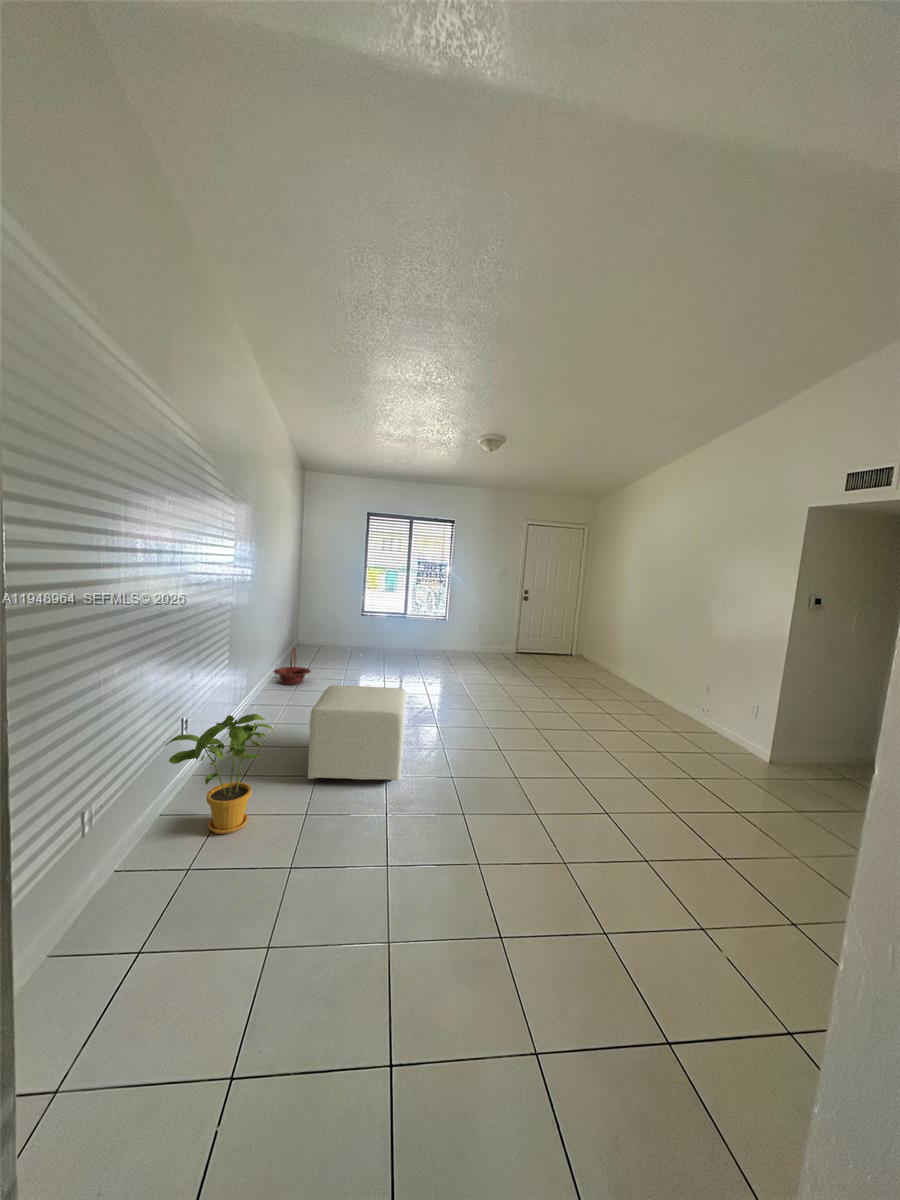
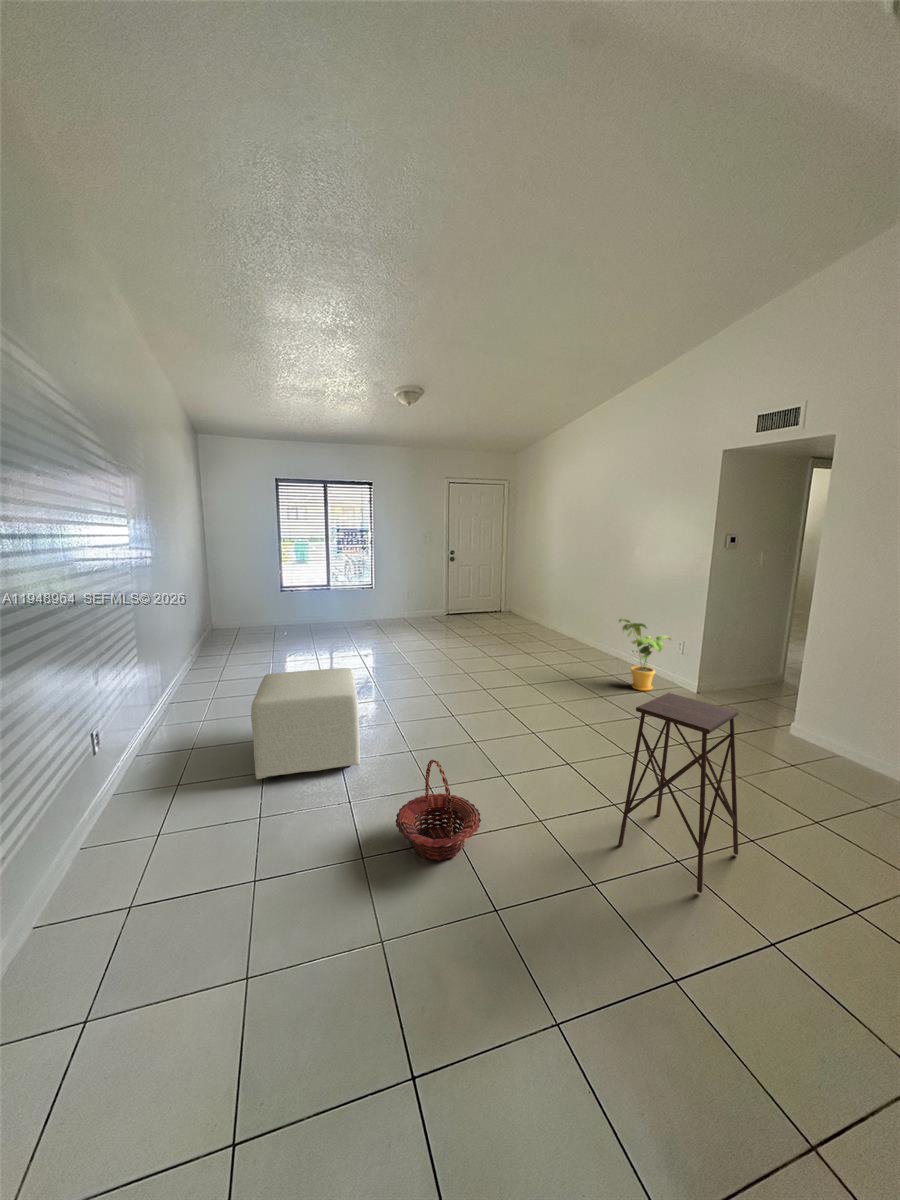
basket: present [274,647,311,685] -> present [395,760,481,861]
house plant: present [165,714,275,834] -> present [619,619,671,691]
side table: none [642,752,784,975] -> present [618,693,738,893]

